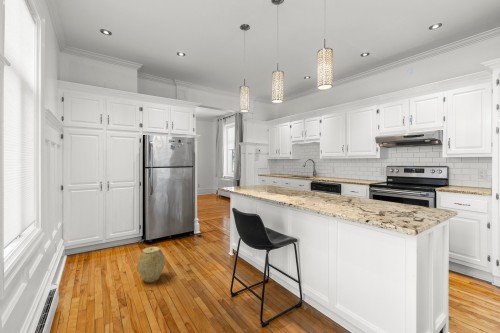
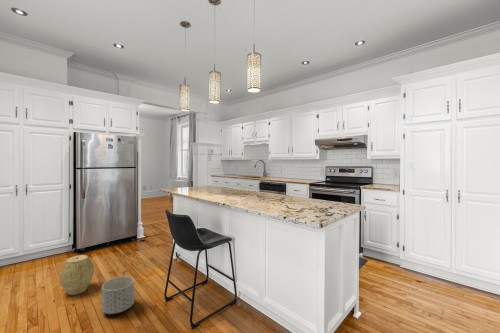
planter: none [176,269,203,303] -> present [102,276,134,314]

